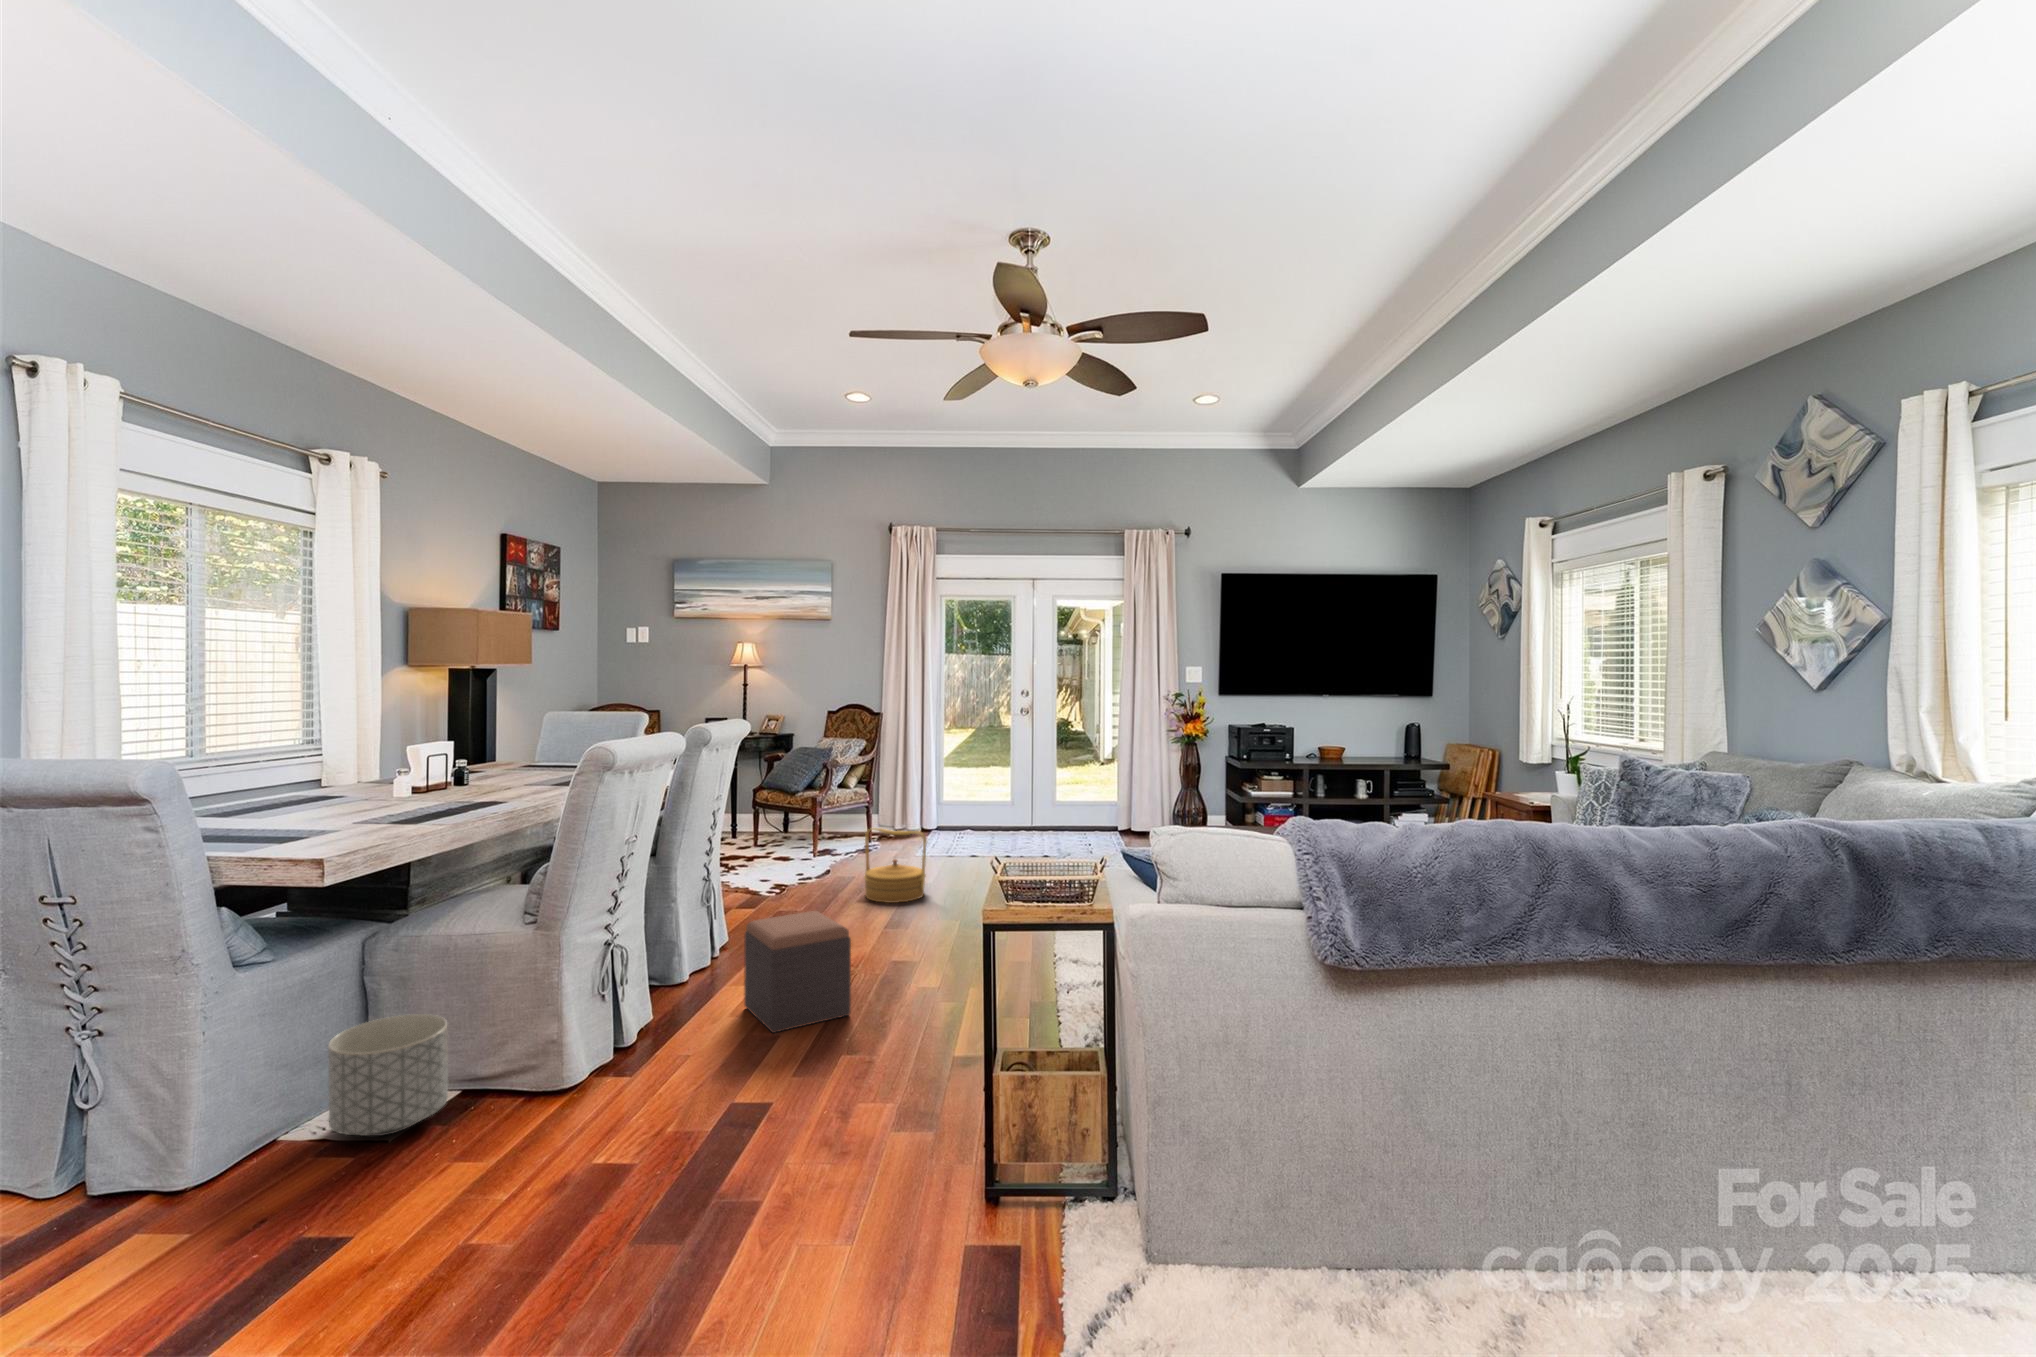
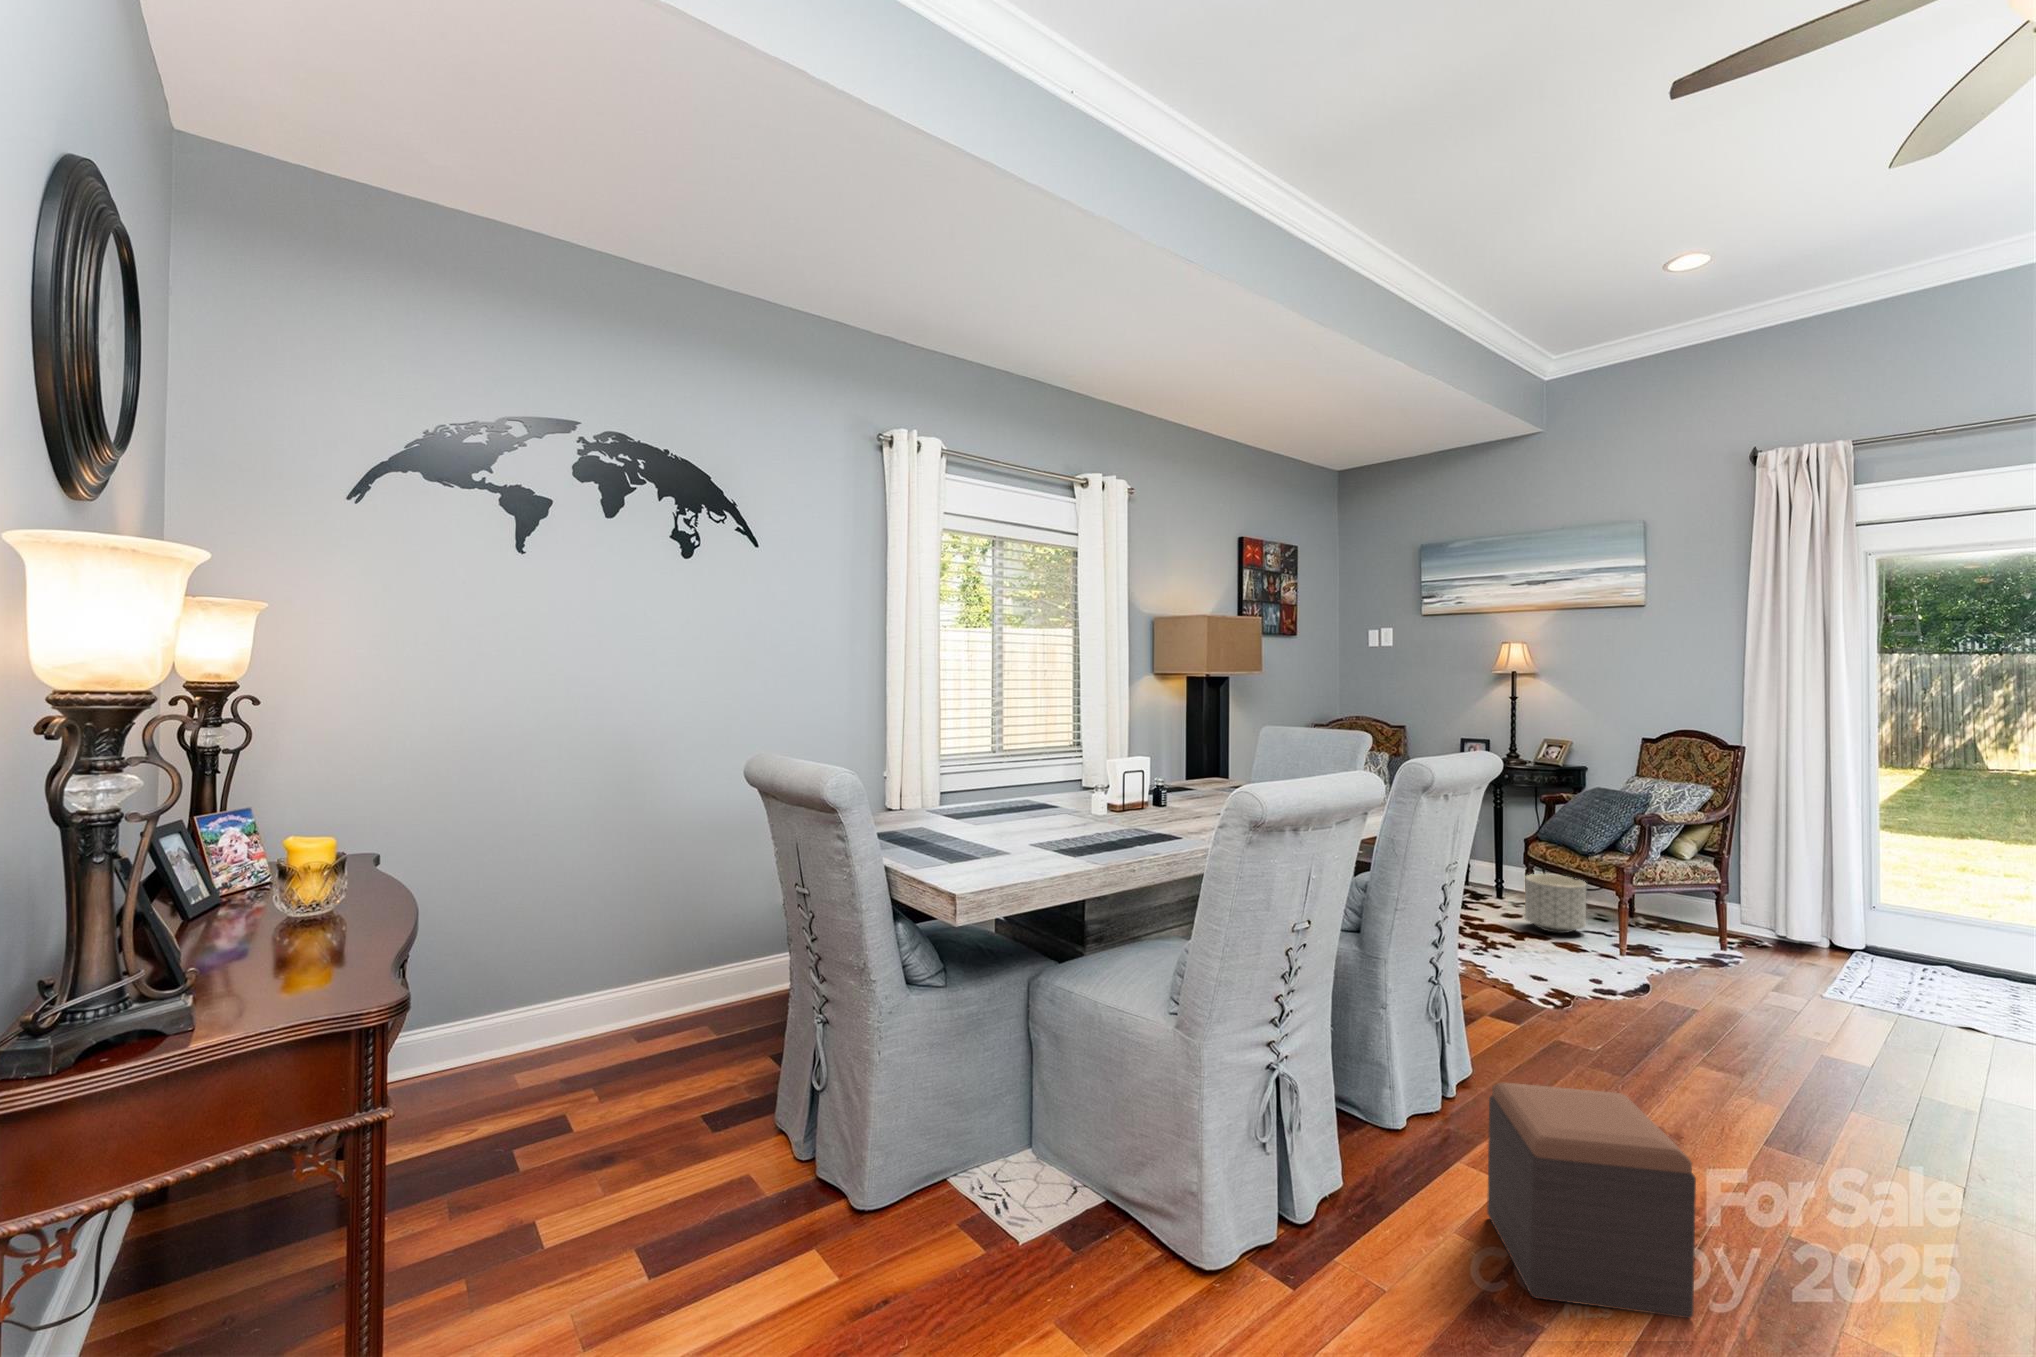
basket: present [864,828,927,903] -> none [1713,937,1846,1078]
planter: present [328,1014,448,1136] -> present [1525,874,1586,933]

